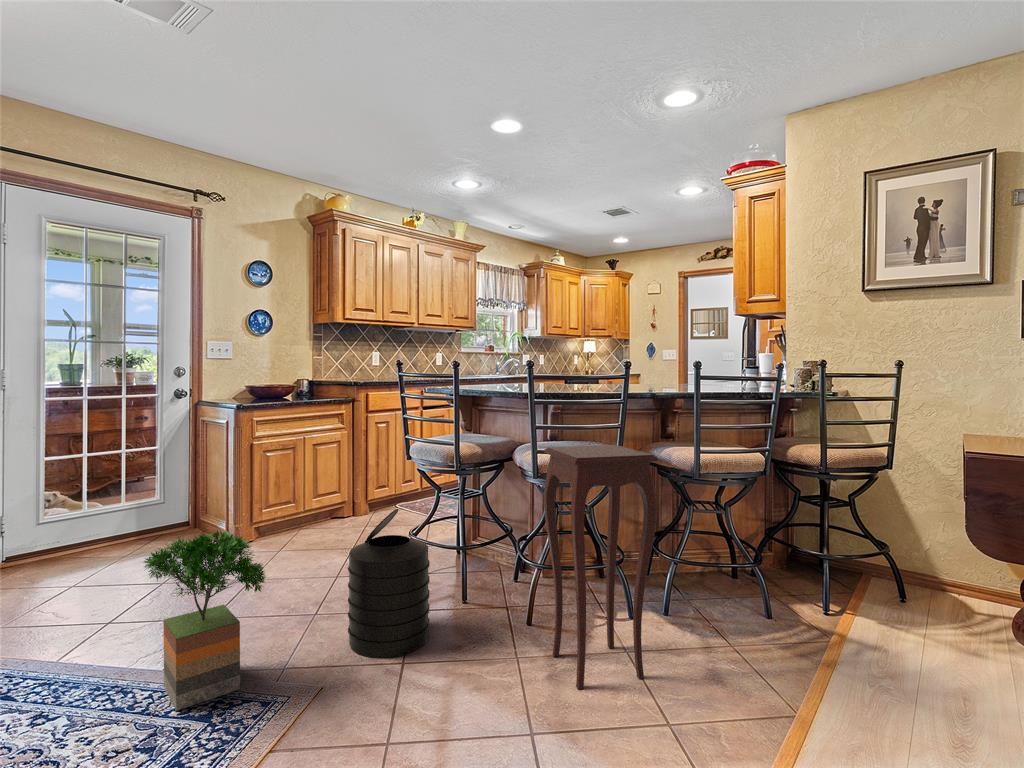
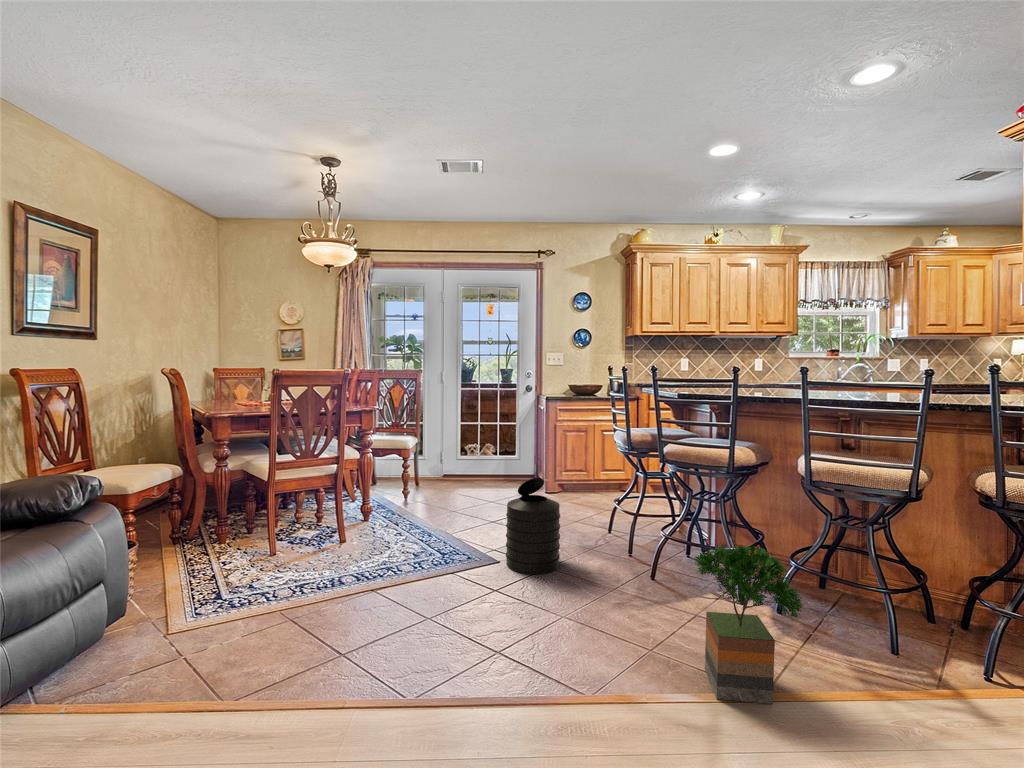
side table: present [544,445,658,689] -> none [575,448,665,646]
potted tree: present [143,530,266,711] -> present [694,544,803,704]

